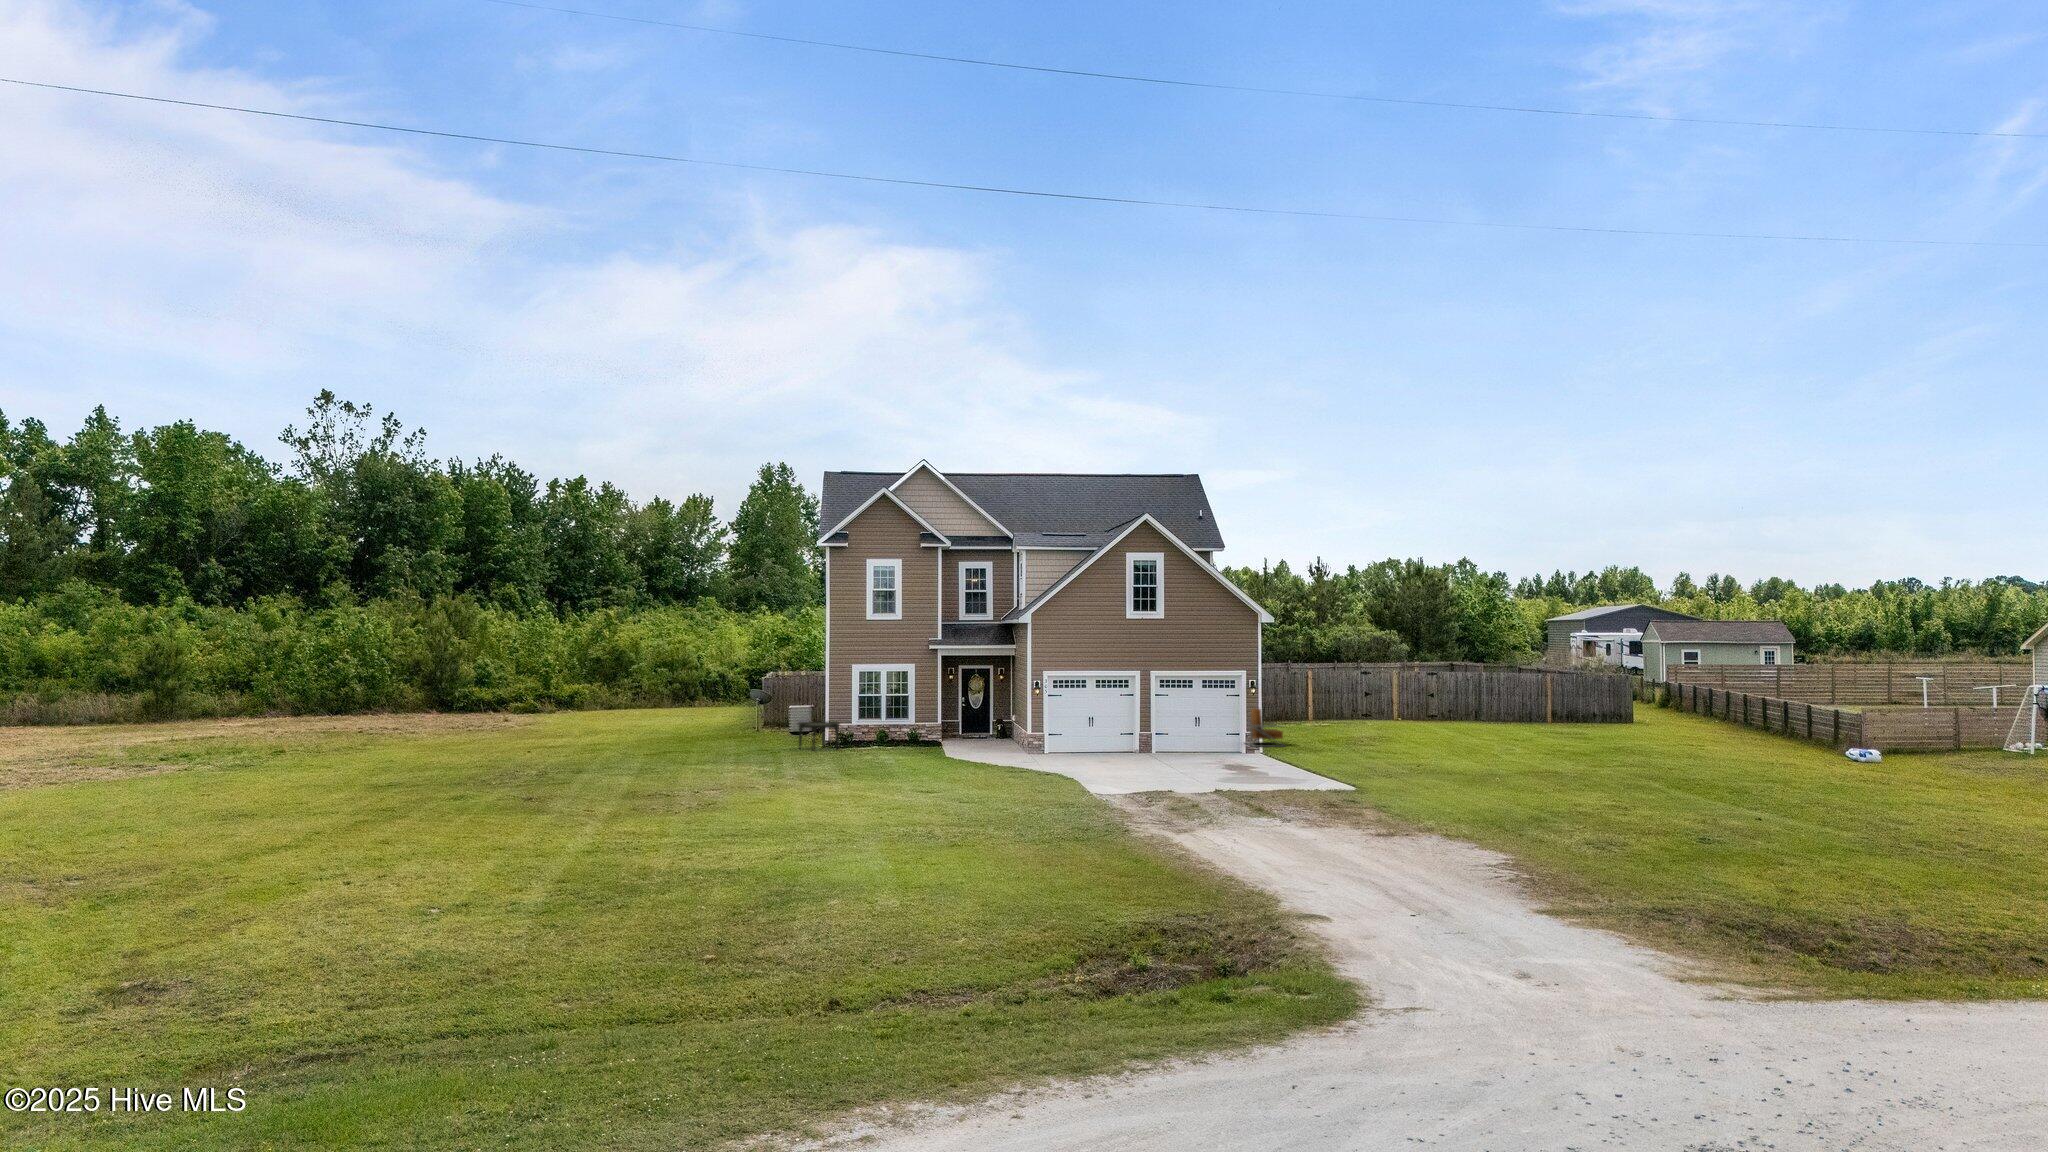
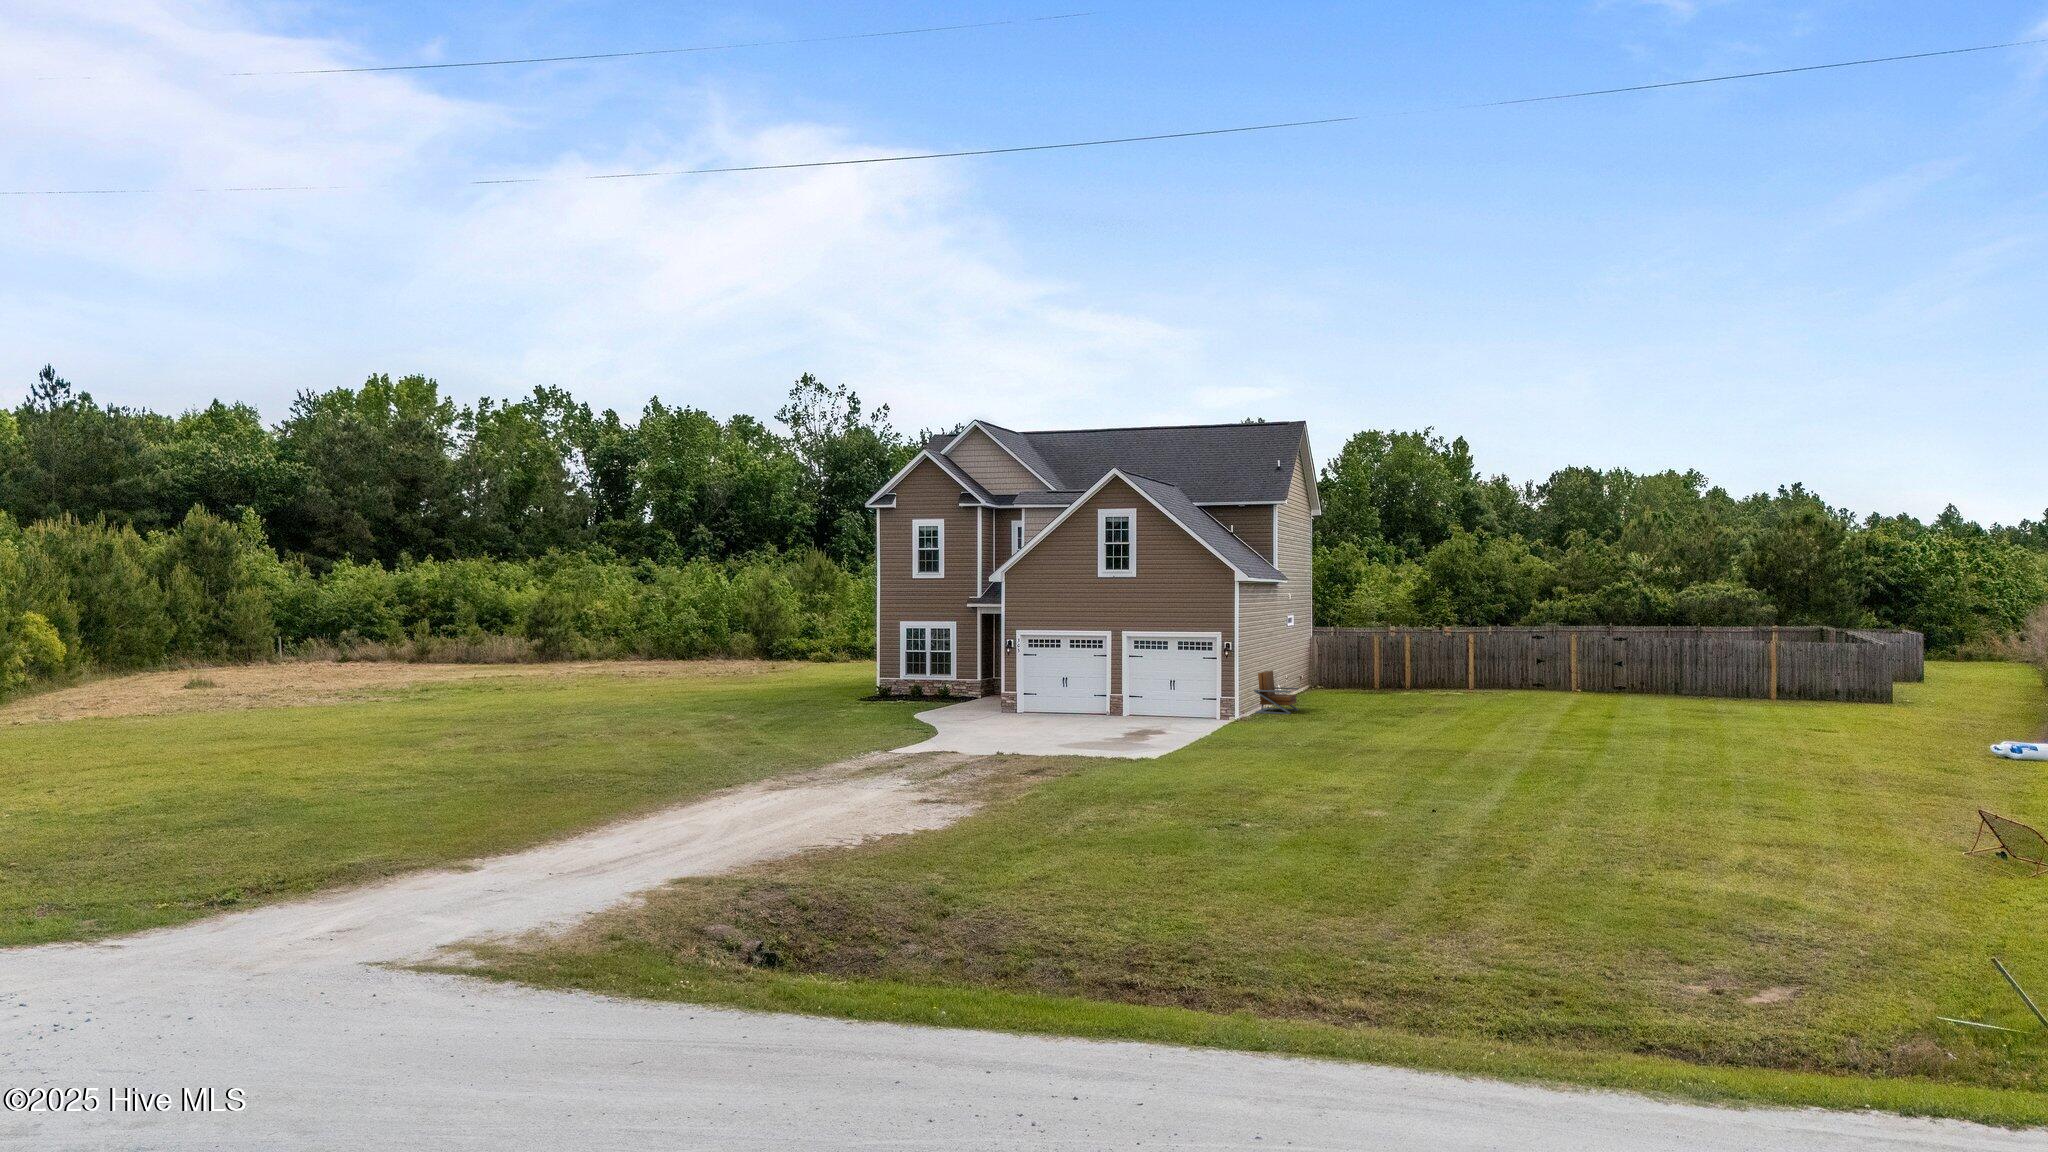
round table: present [798,722,840,750] -> none [843,672,884,698]

